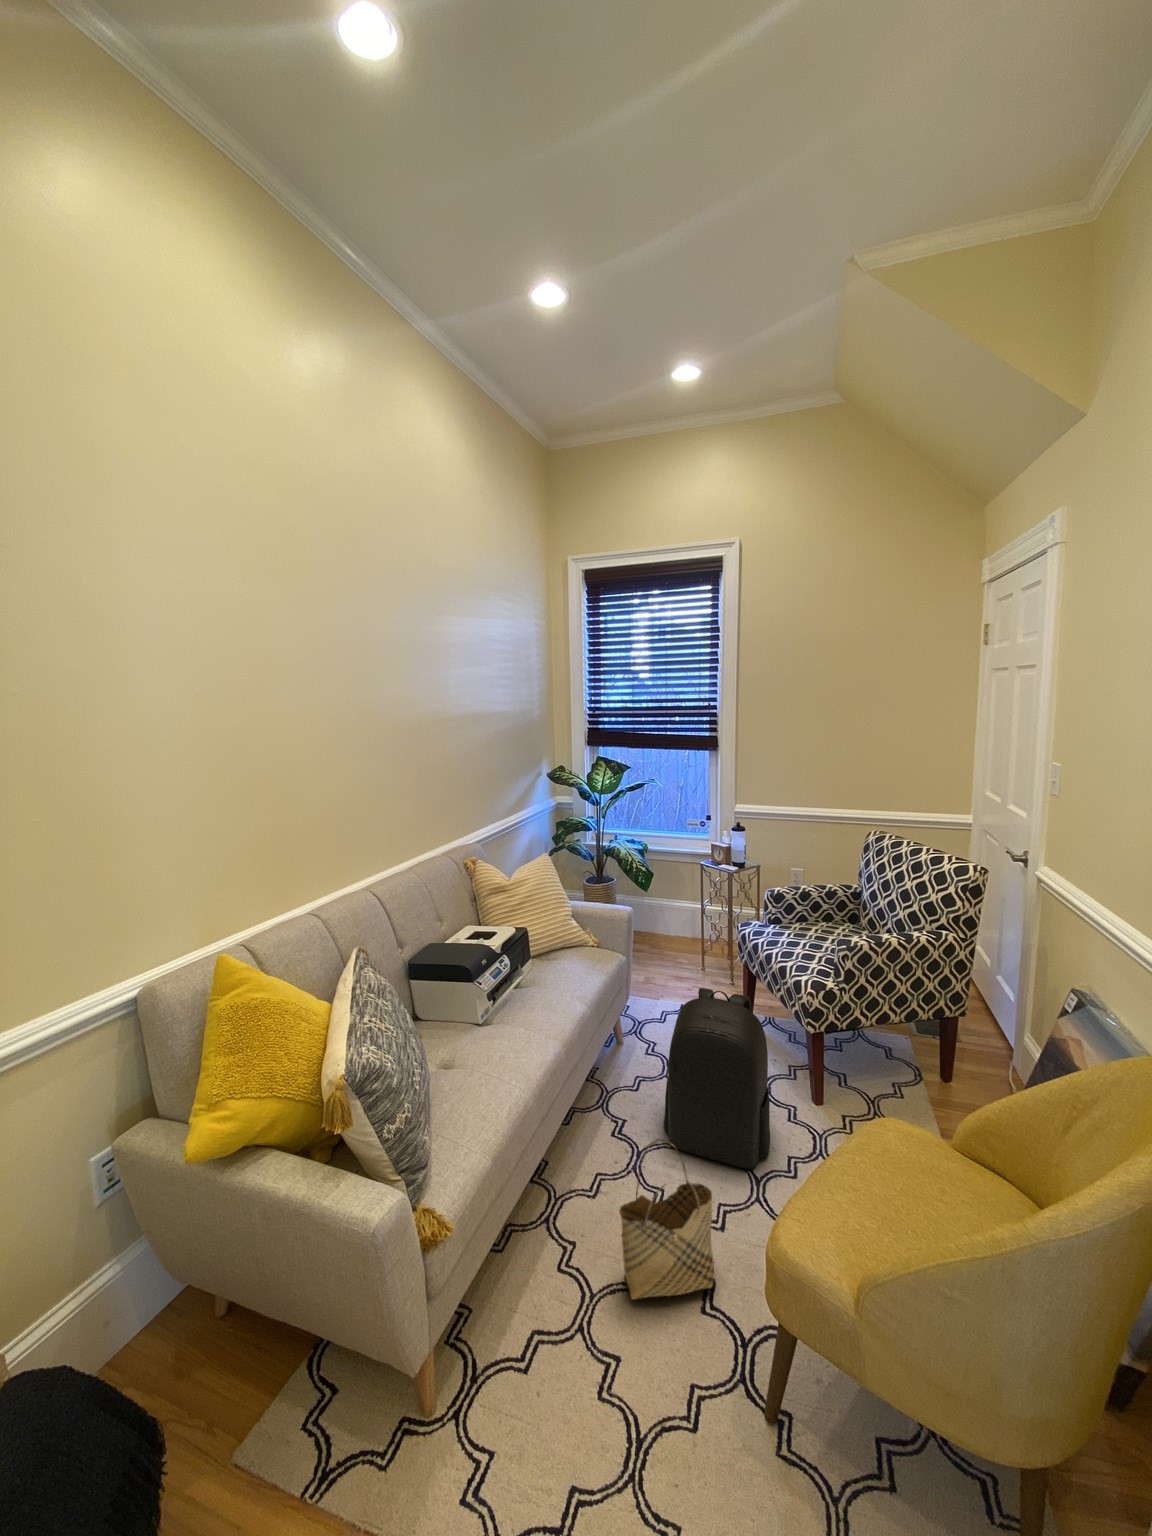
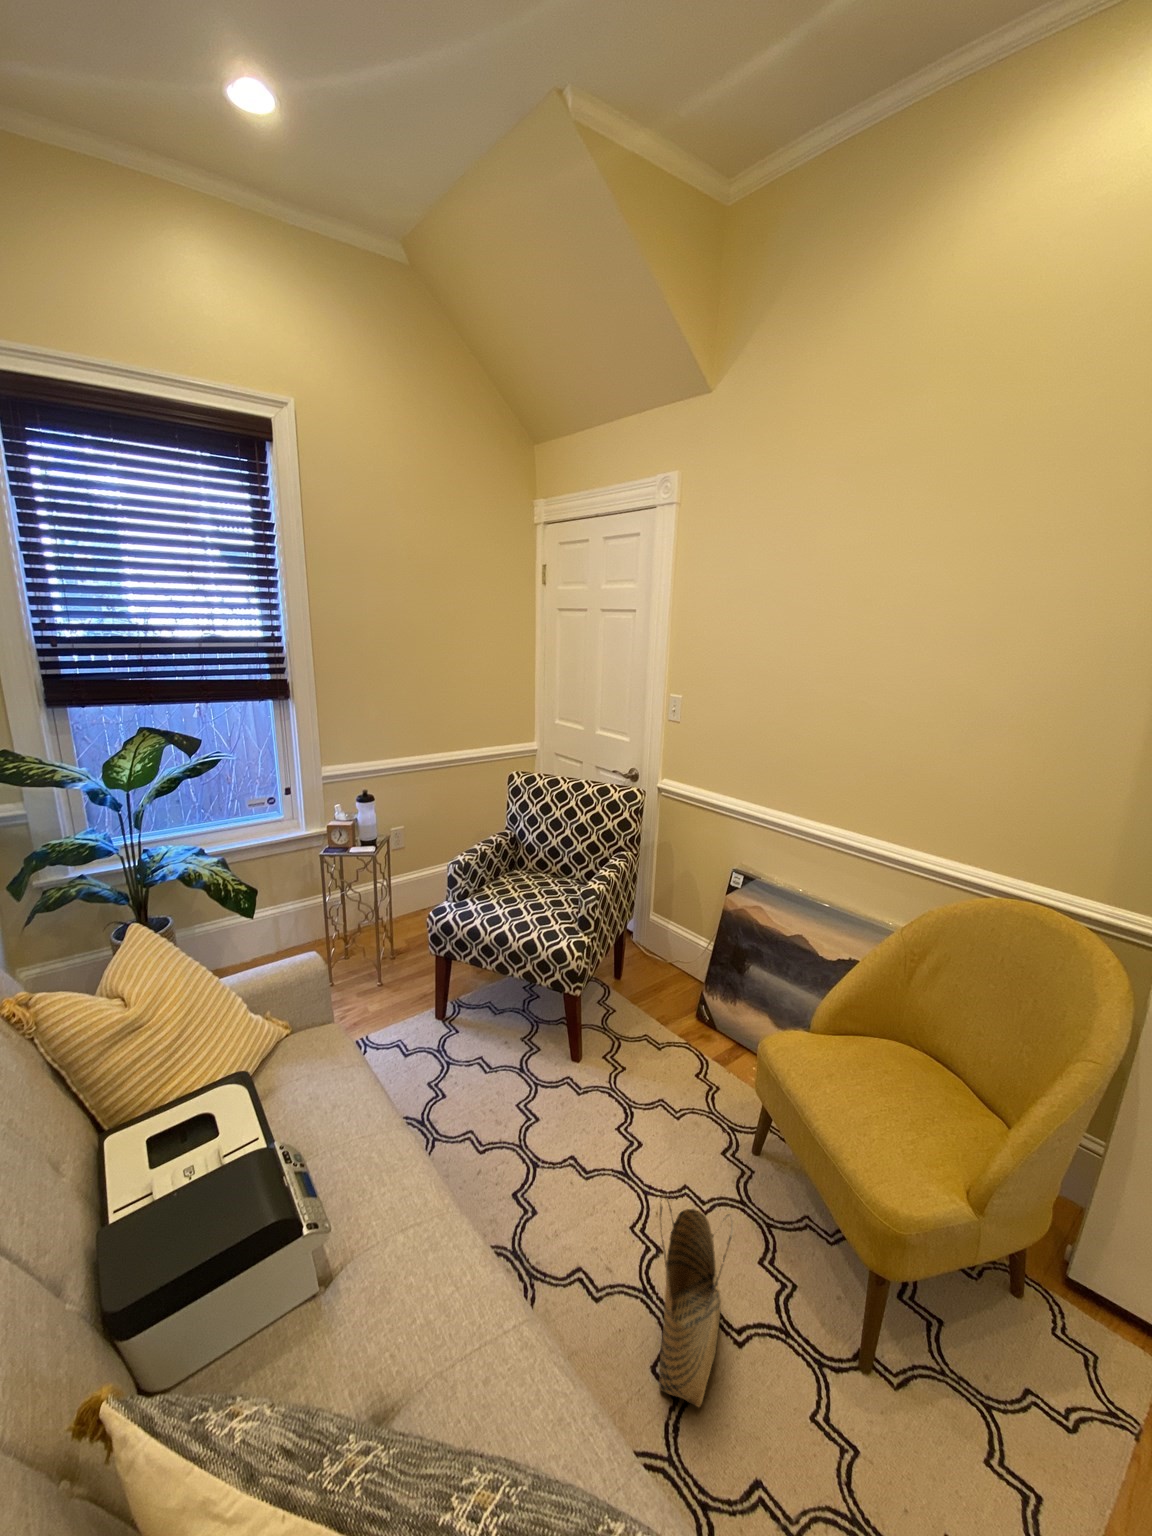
backpack: present [664,988,770,1169] -> none [490,988,617,1212]

